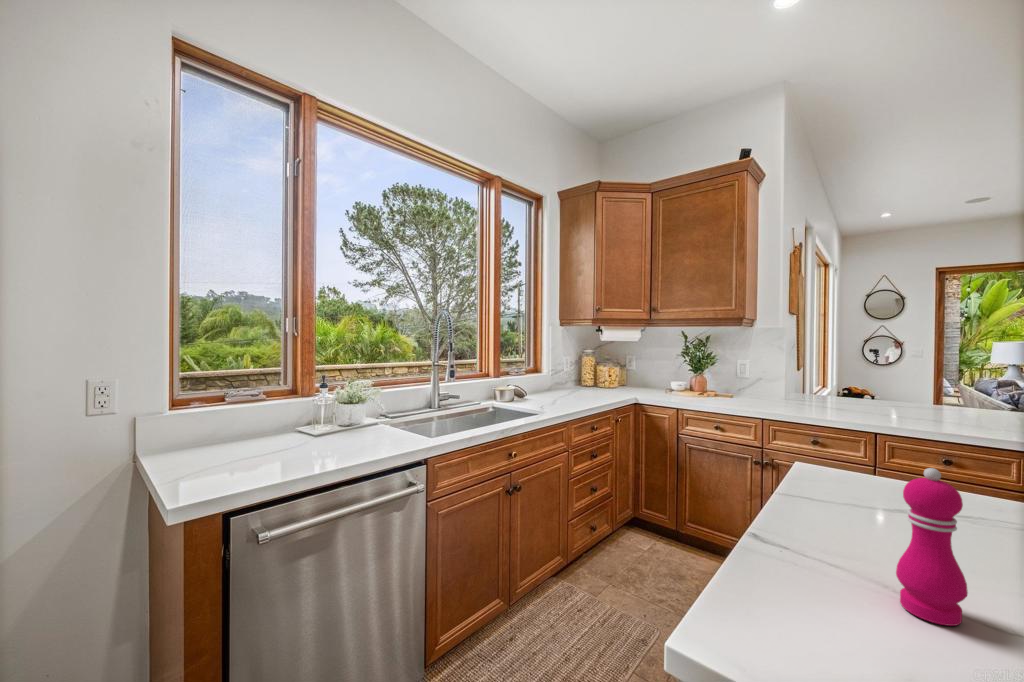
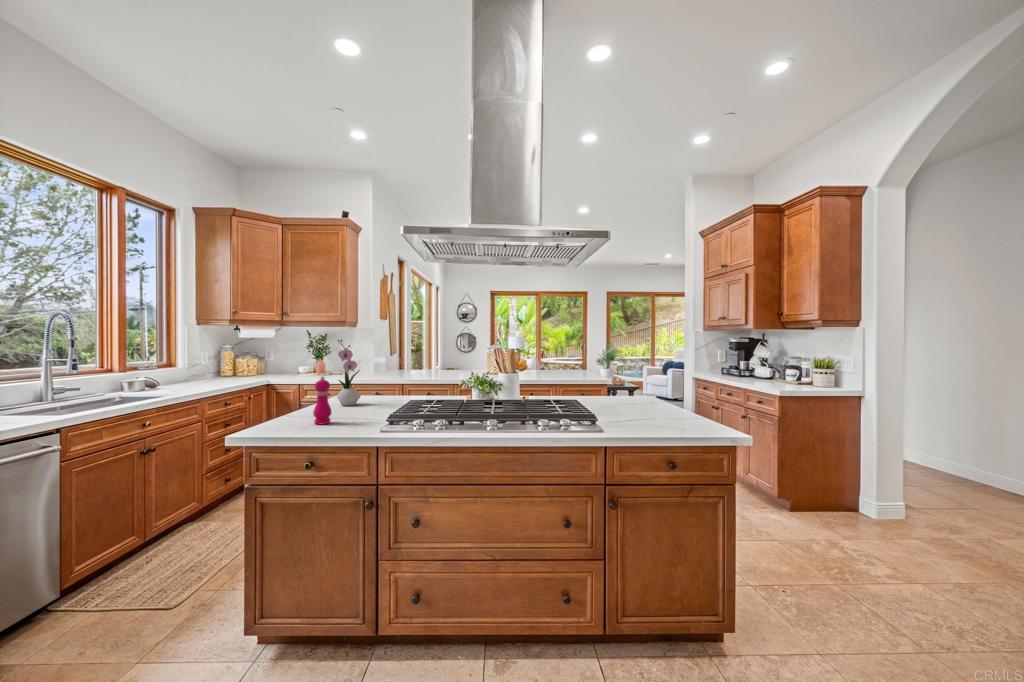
flower arrangement: none [841,351,907,507] -> present [337,340,361,406]

